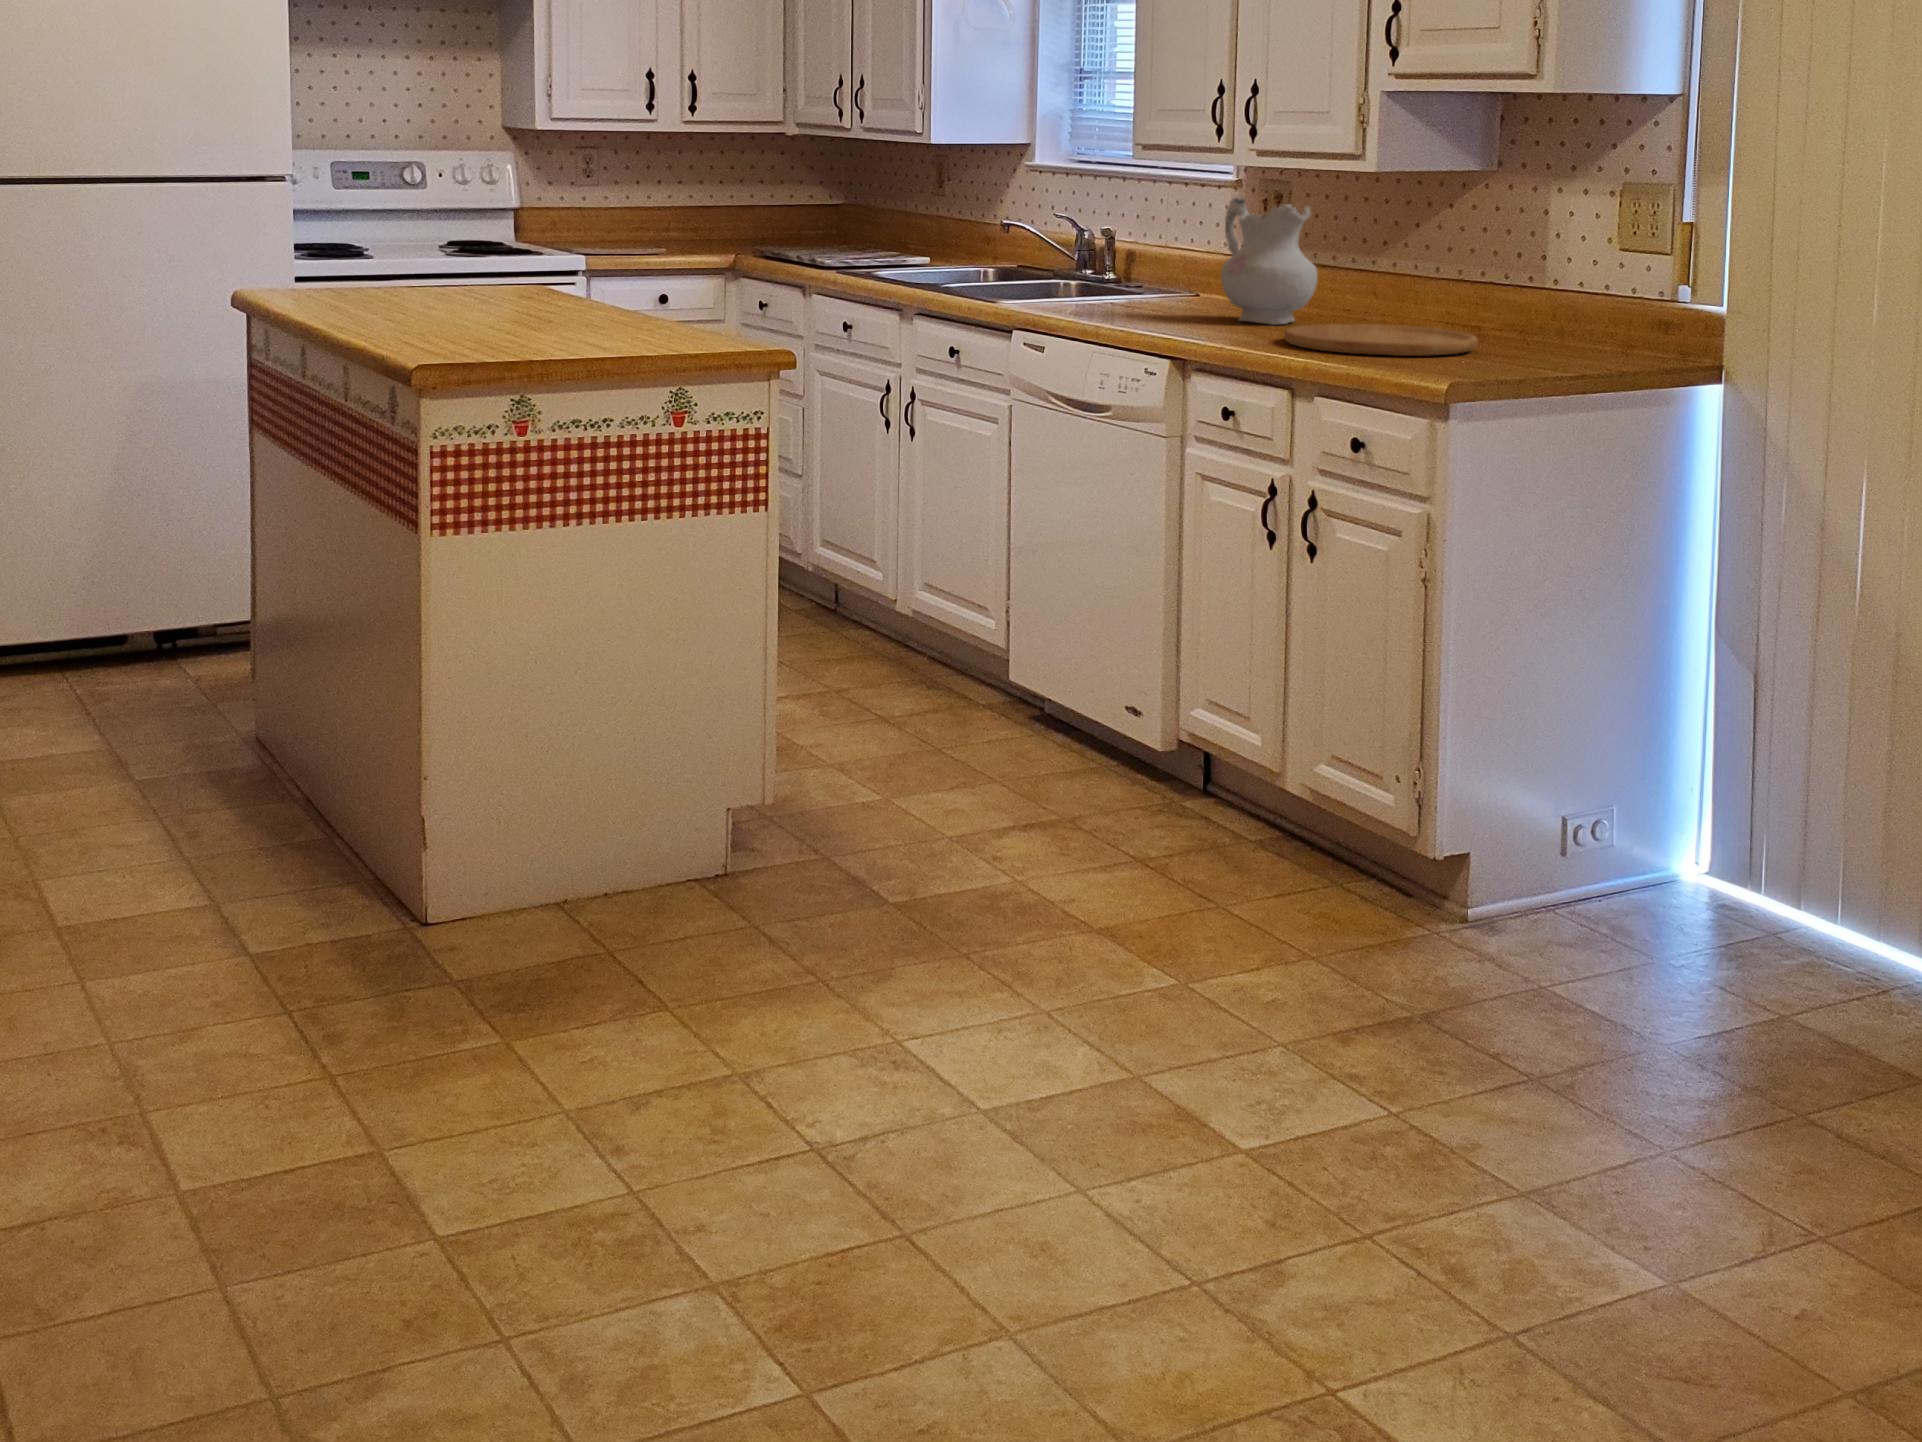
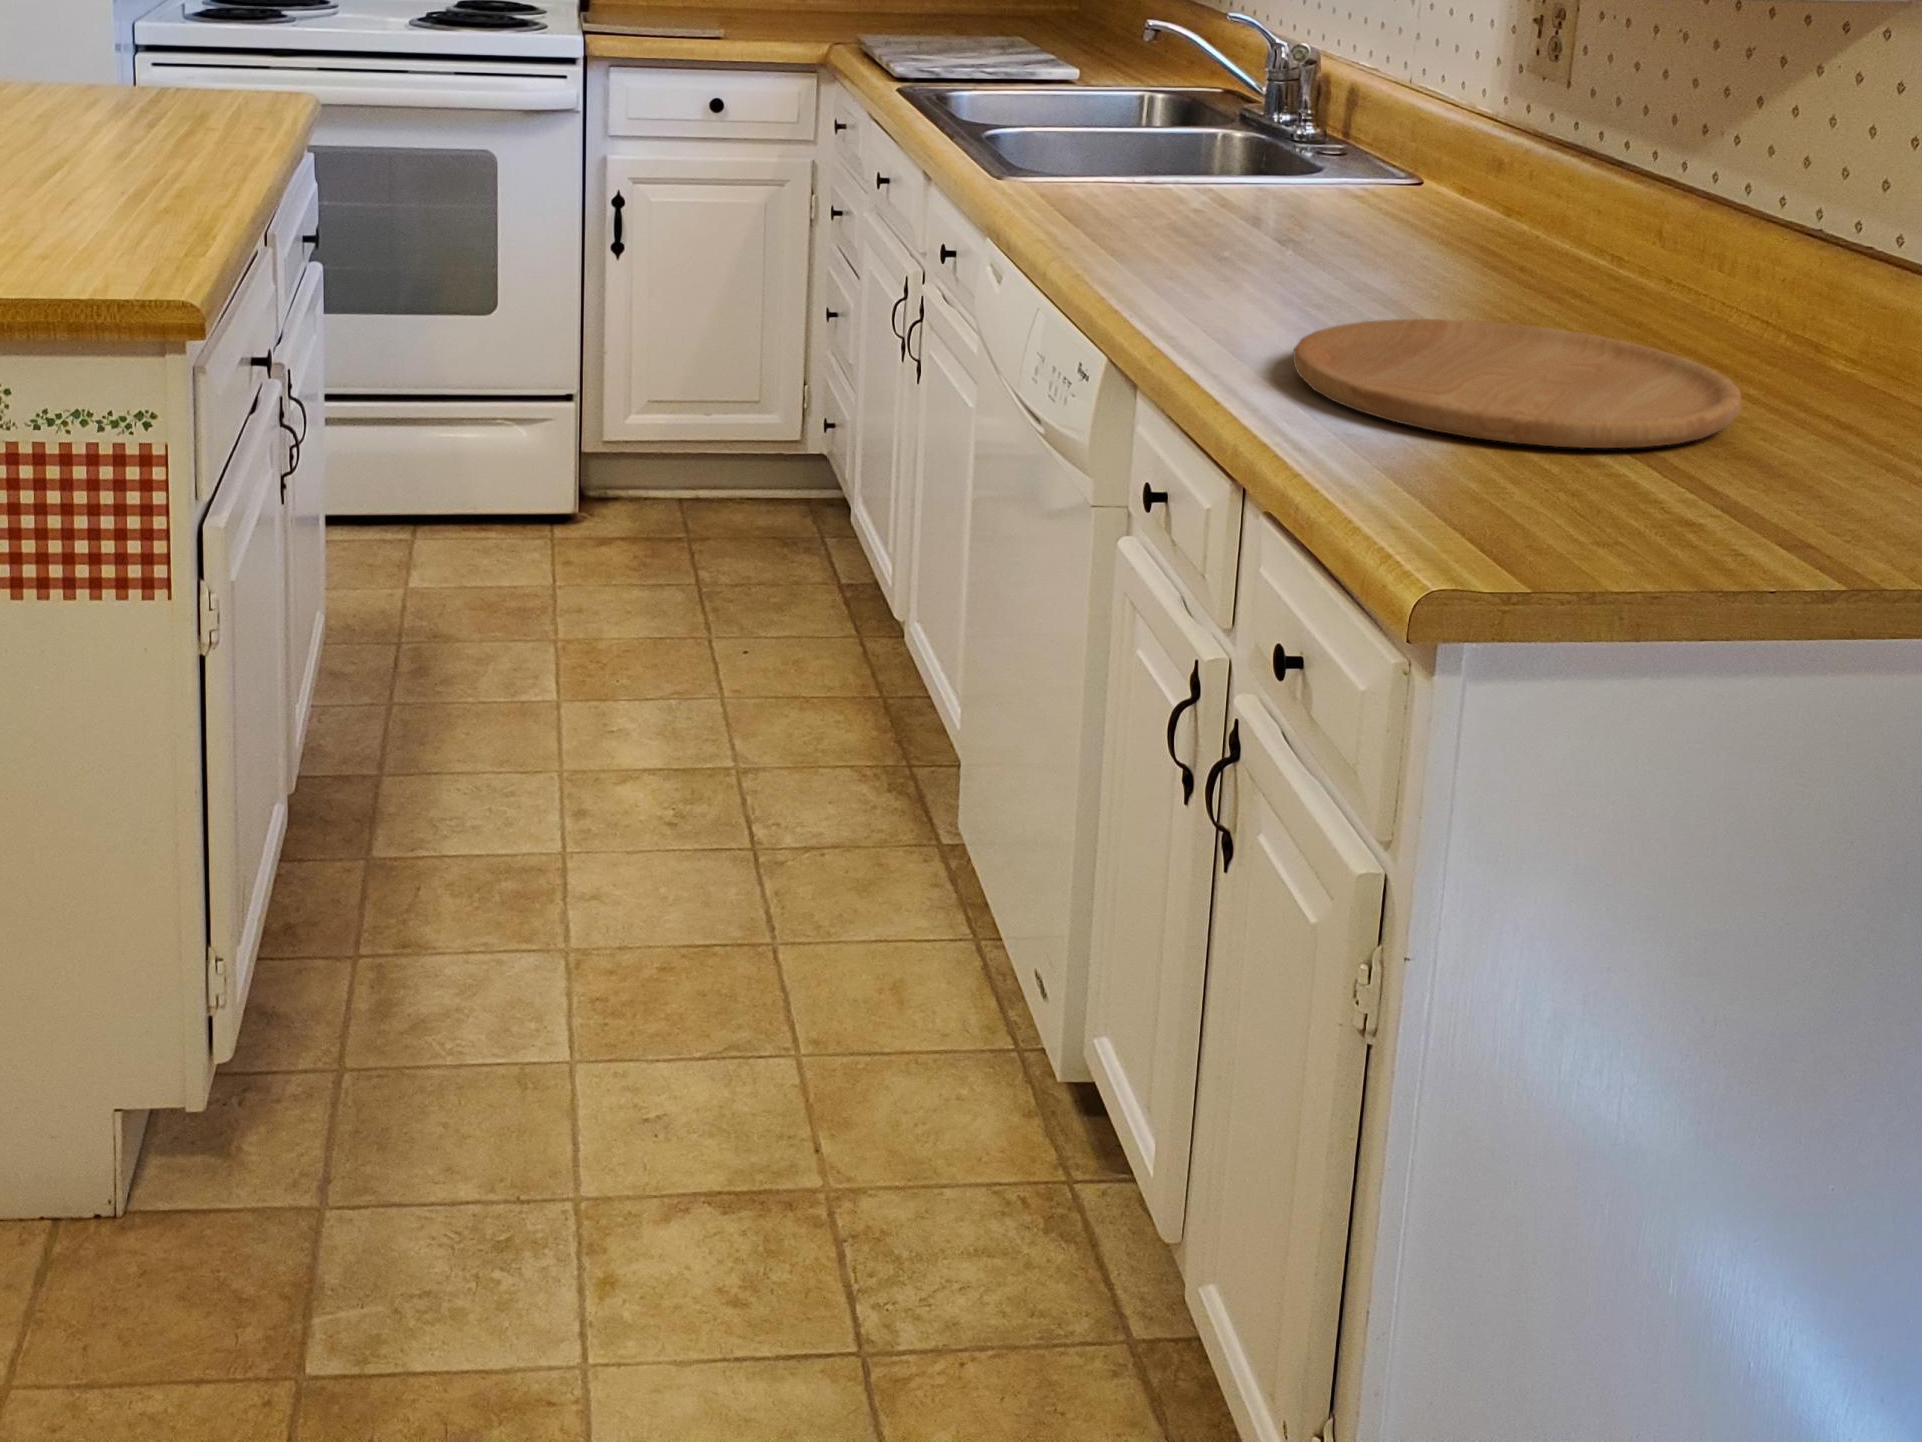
ceramic pitcher: present [1221,198,1317,324] -> none [1316,24,1518,295]

